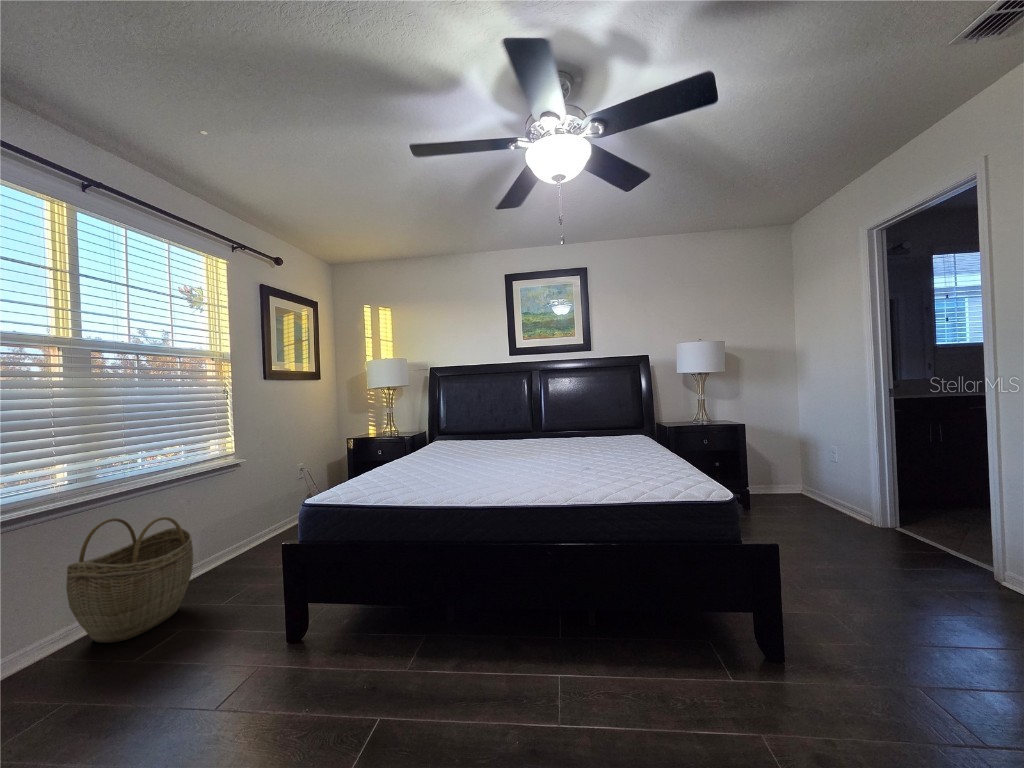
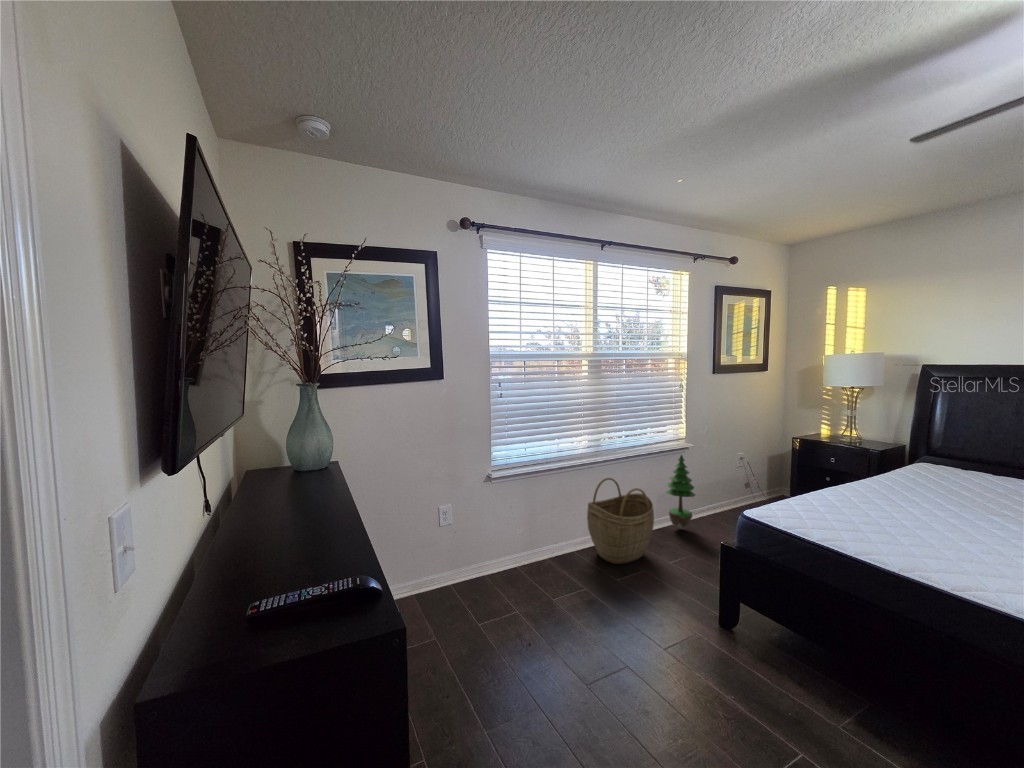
potted tree: none [212,469,252,563] -> present [666,455,695,530]

